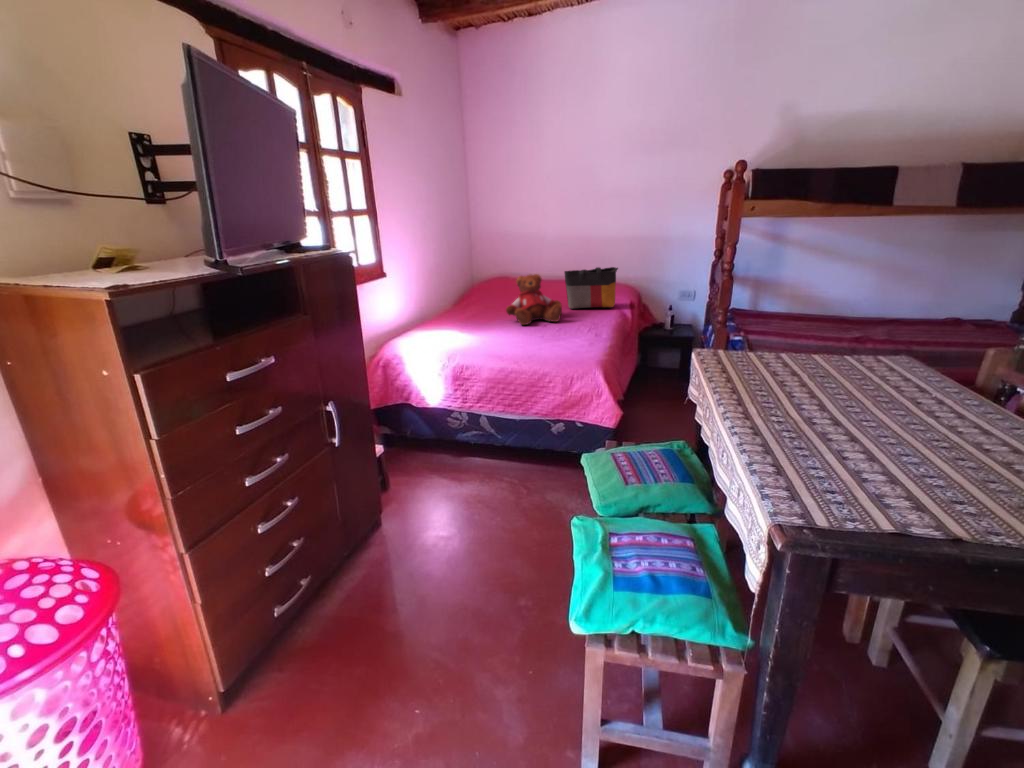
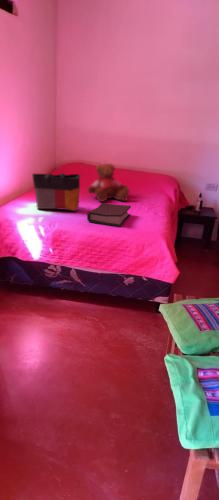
tote bag: present [564,267,618,309] -> present [33,173,80,211]
hardback book: none [498,326,559,356] -> present [87,203,131,227]

